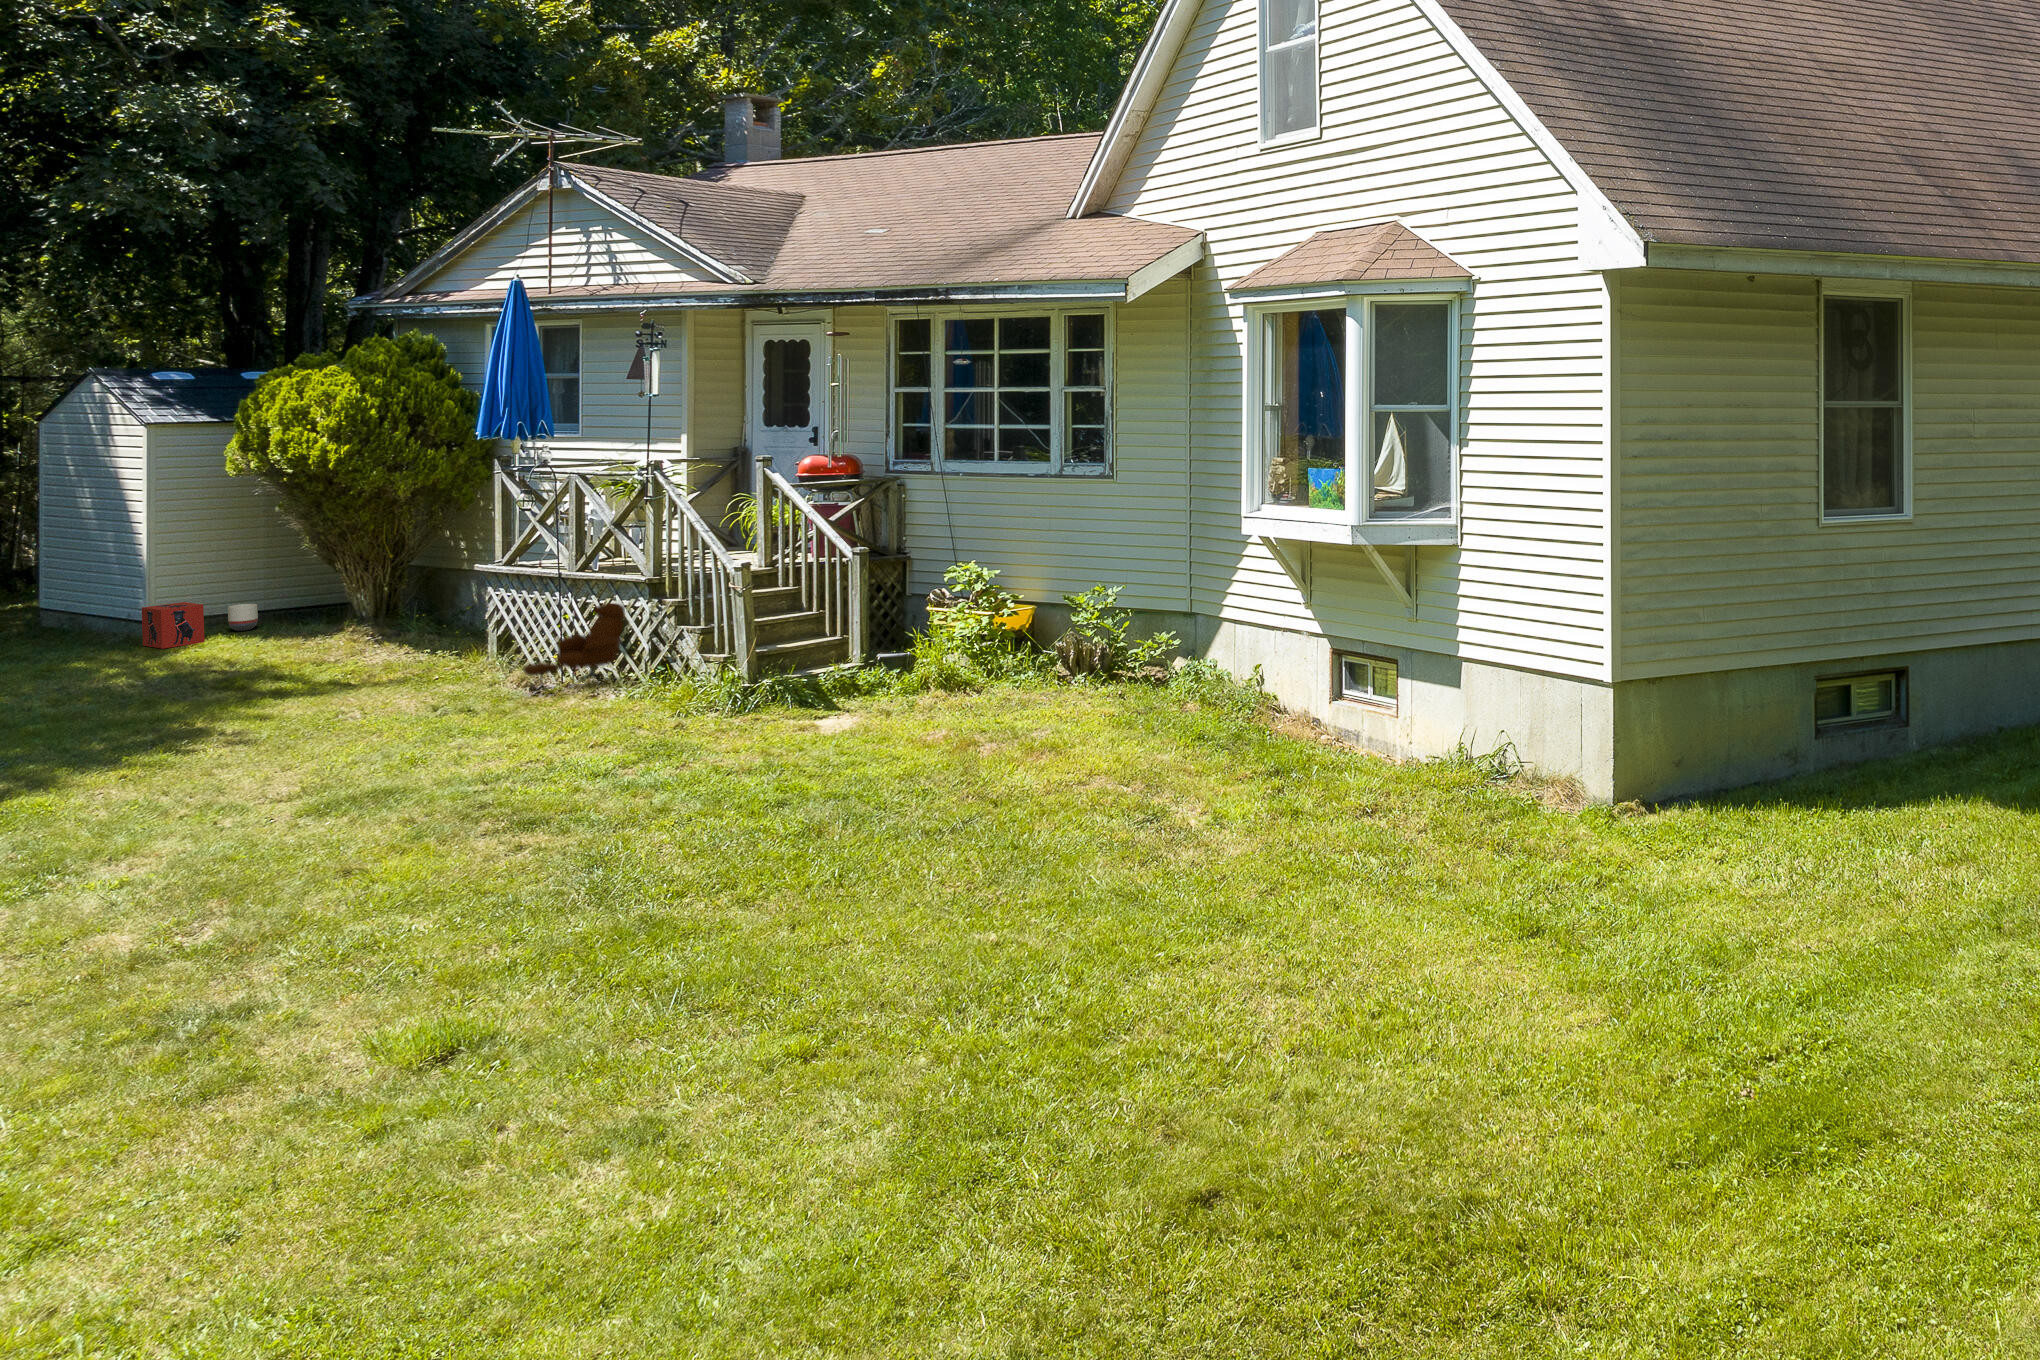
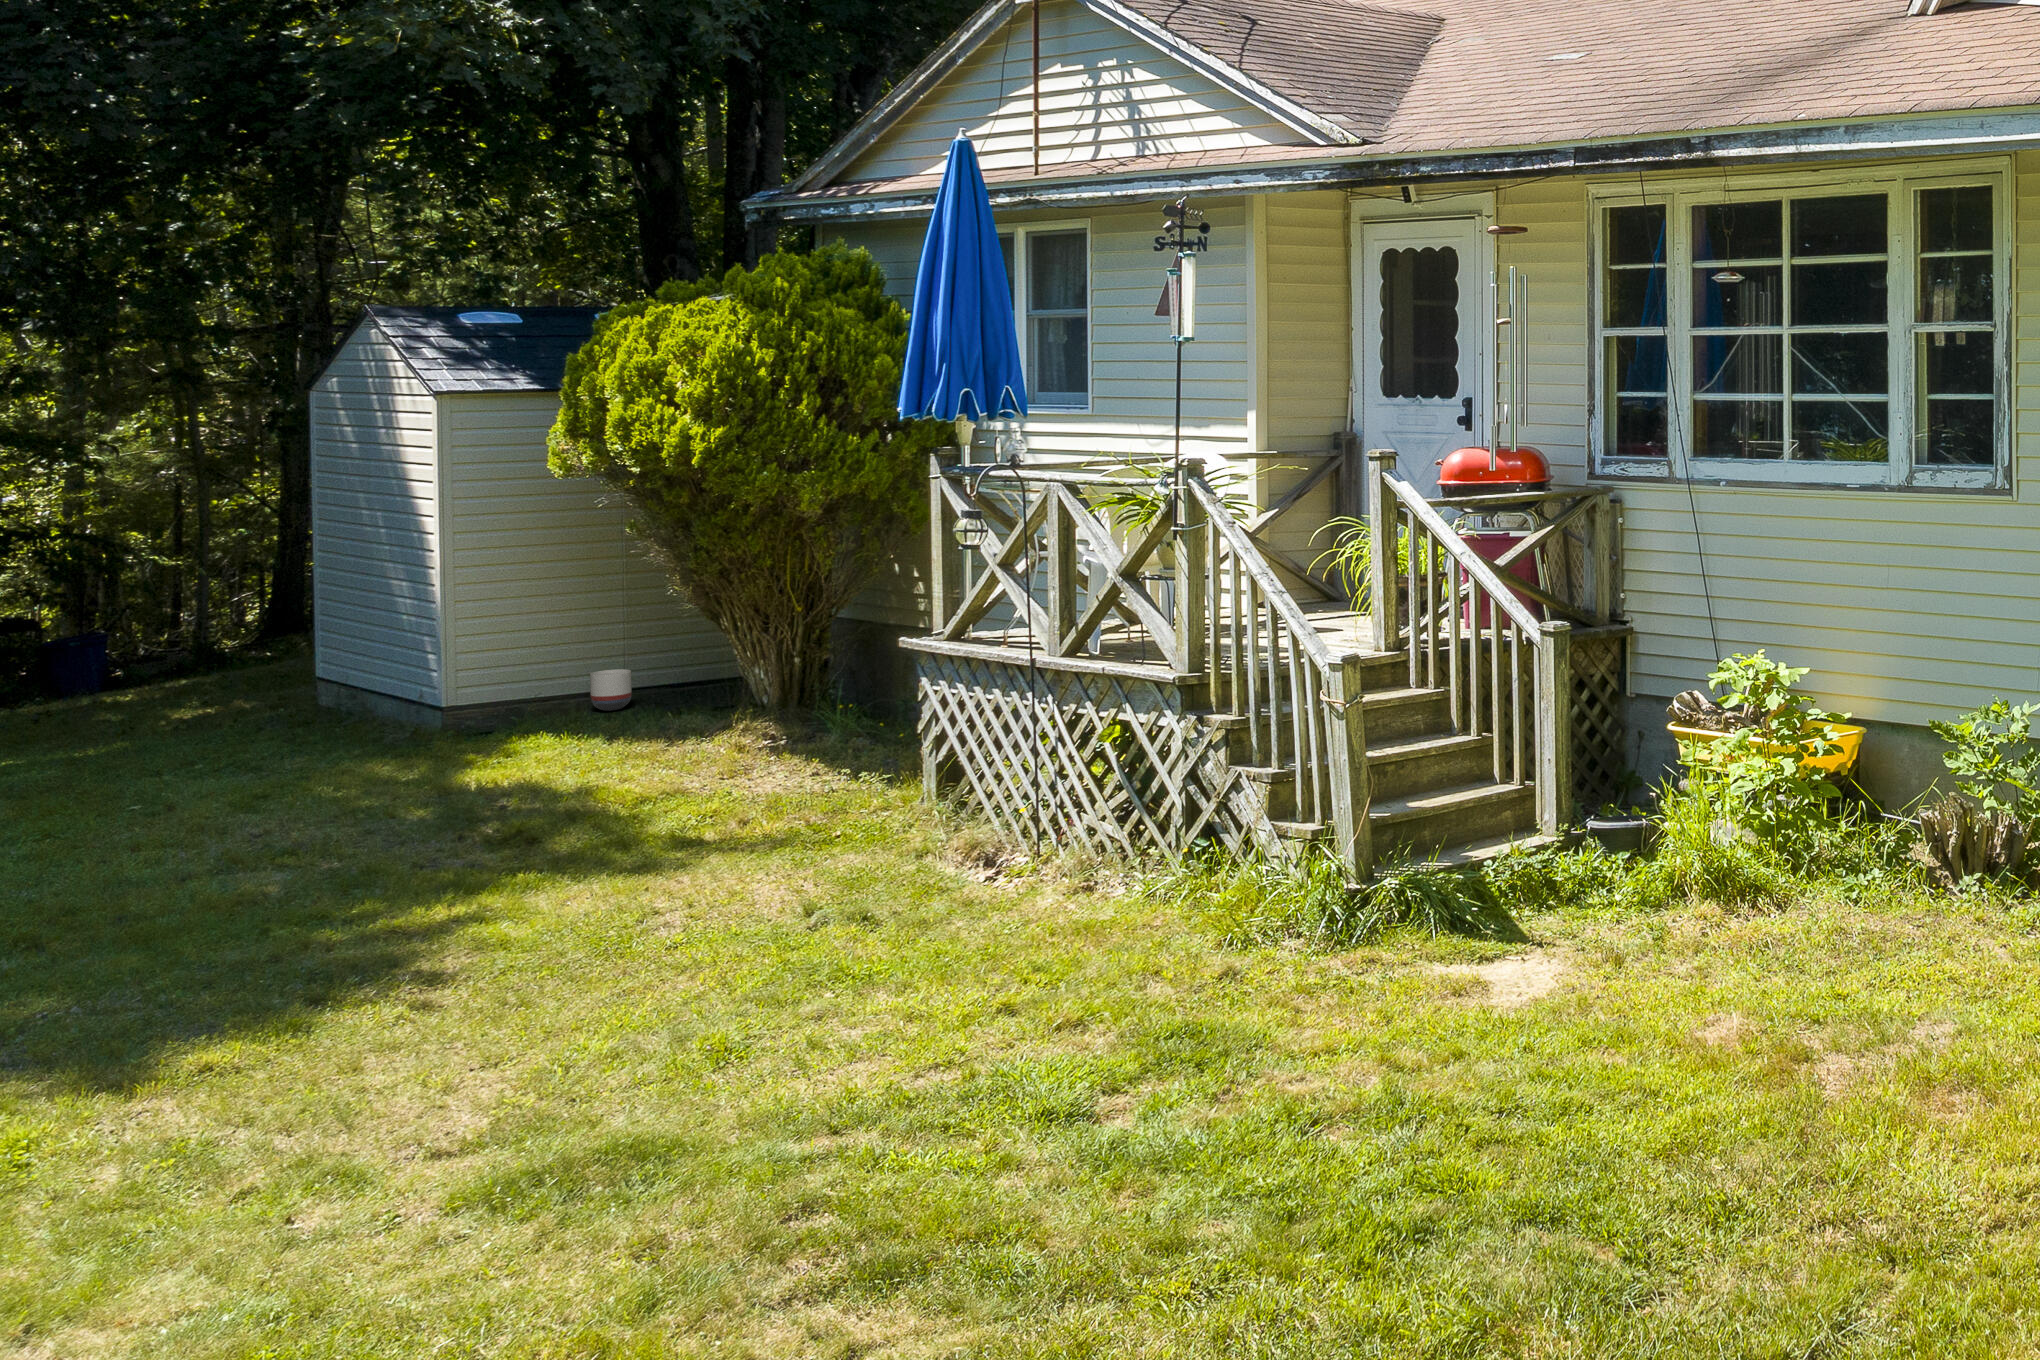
storage box: present [142,602,205,649] -> none [466,665,550,738]
lounge chair: present [523,603,625,694] -> none [950,715,1136,903]

